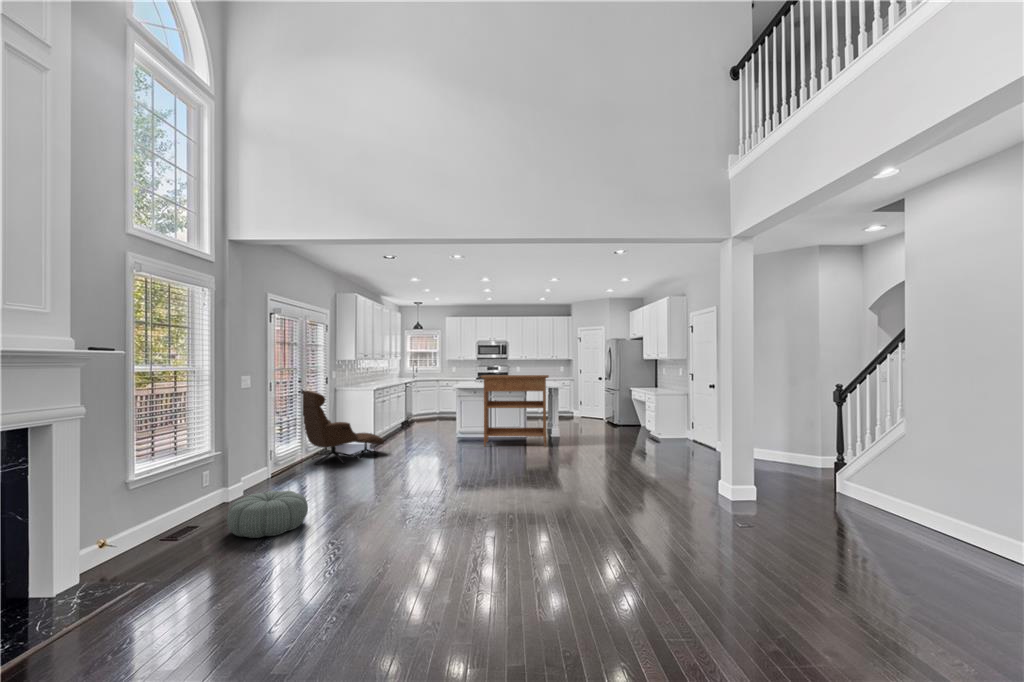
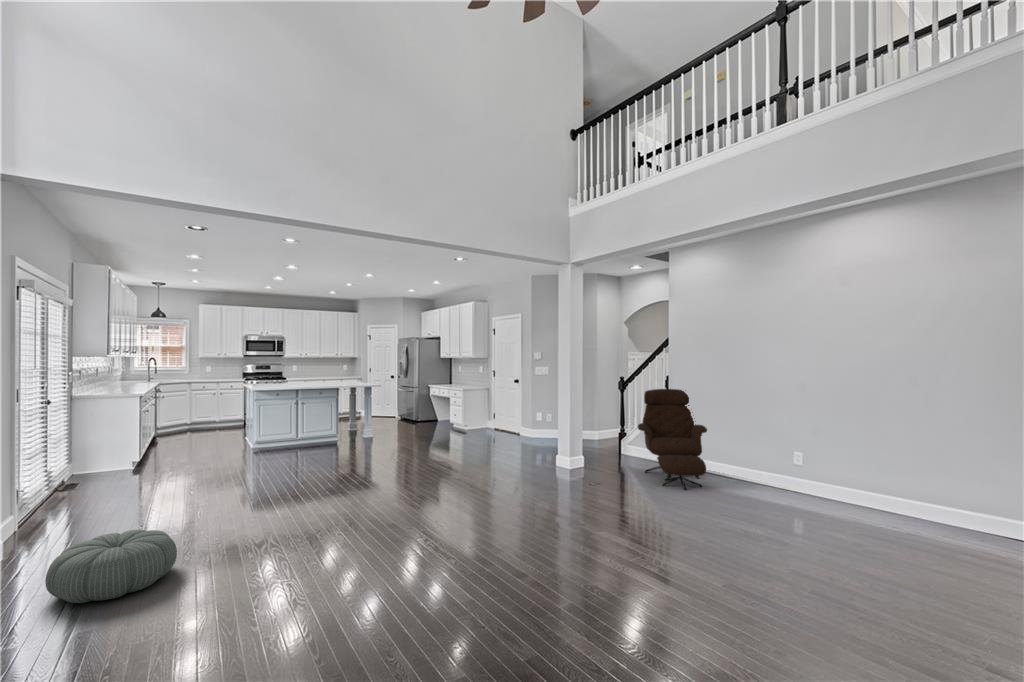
console table: present [481,375,549,447] -> none [290,373,372,454]
lounge chair: present [303,391,384,465] -> present [638,389,707,490]

